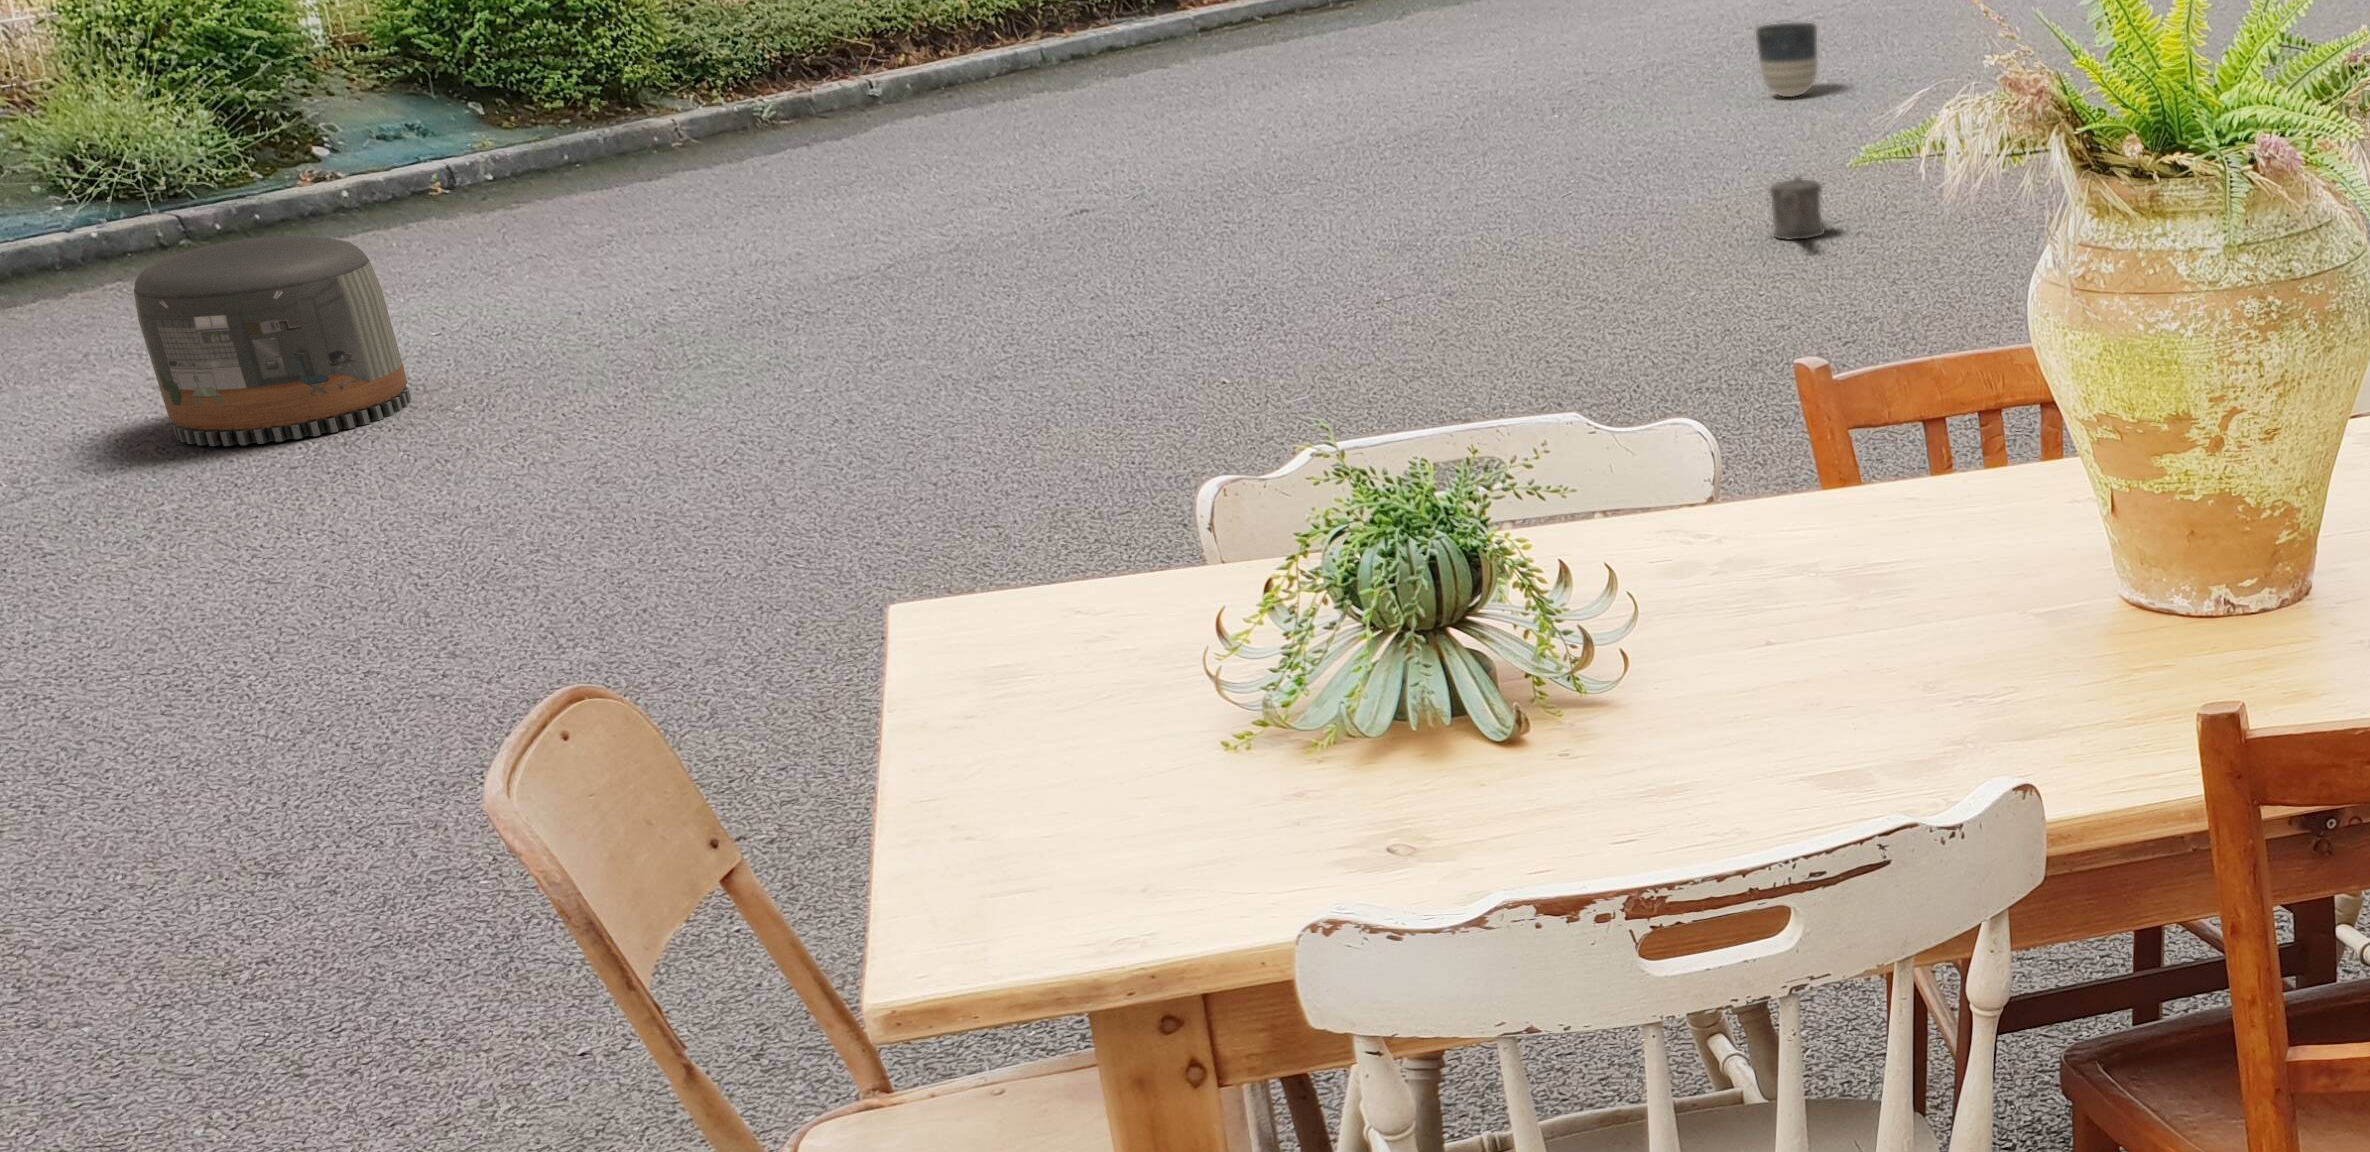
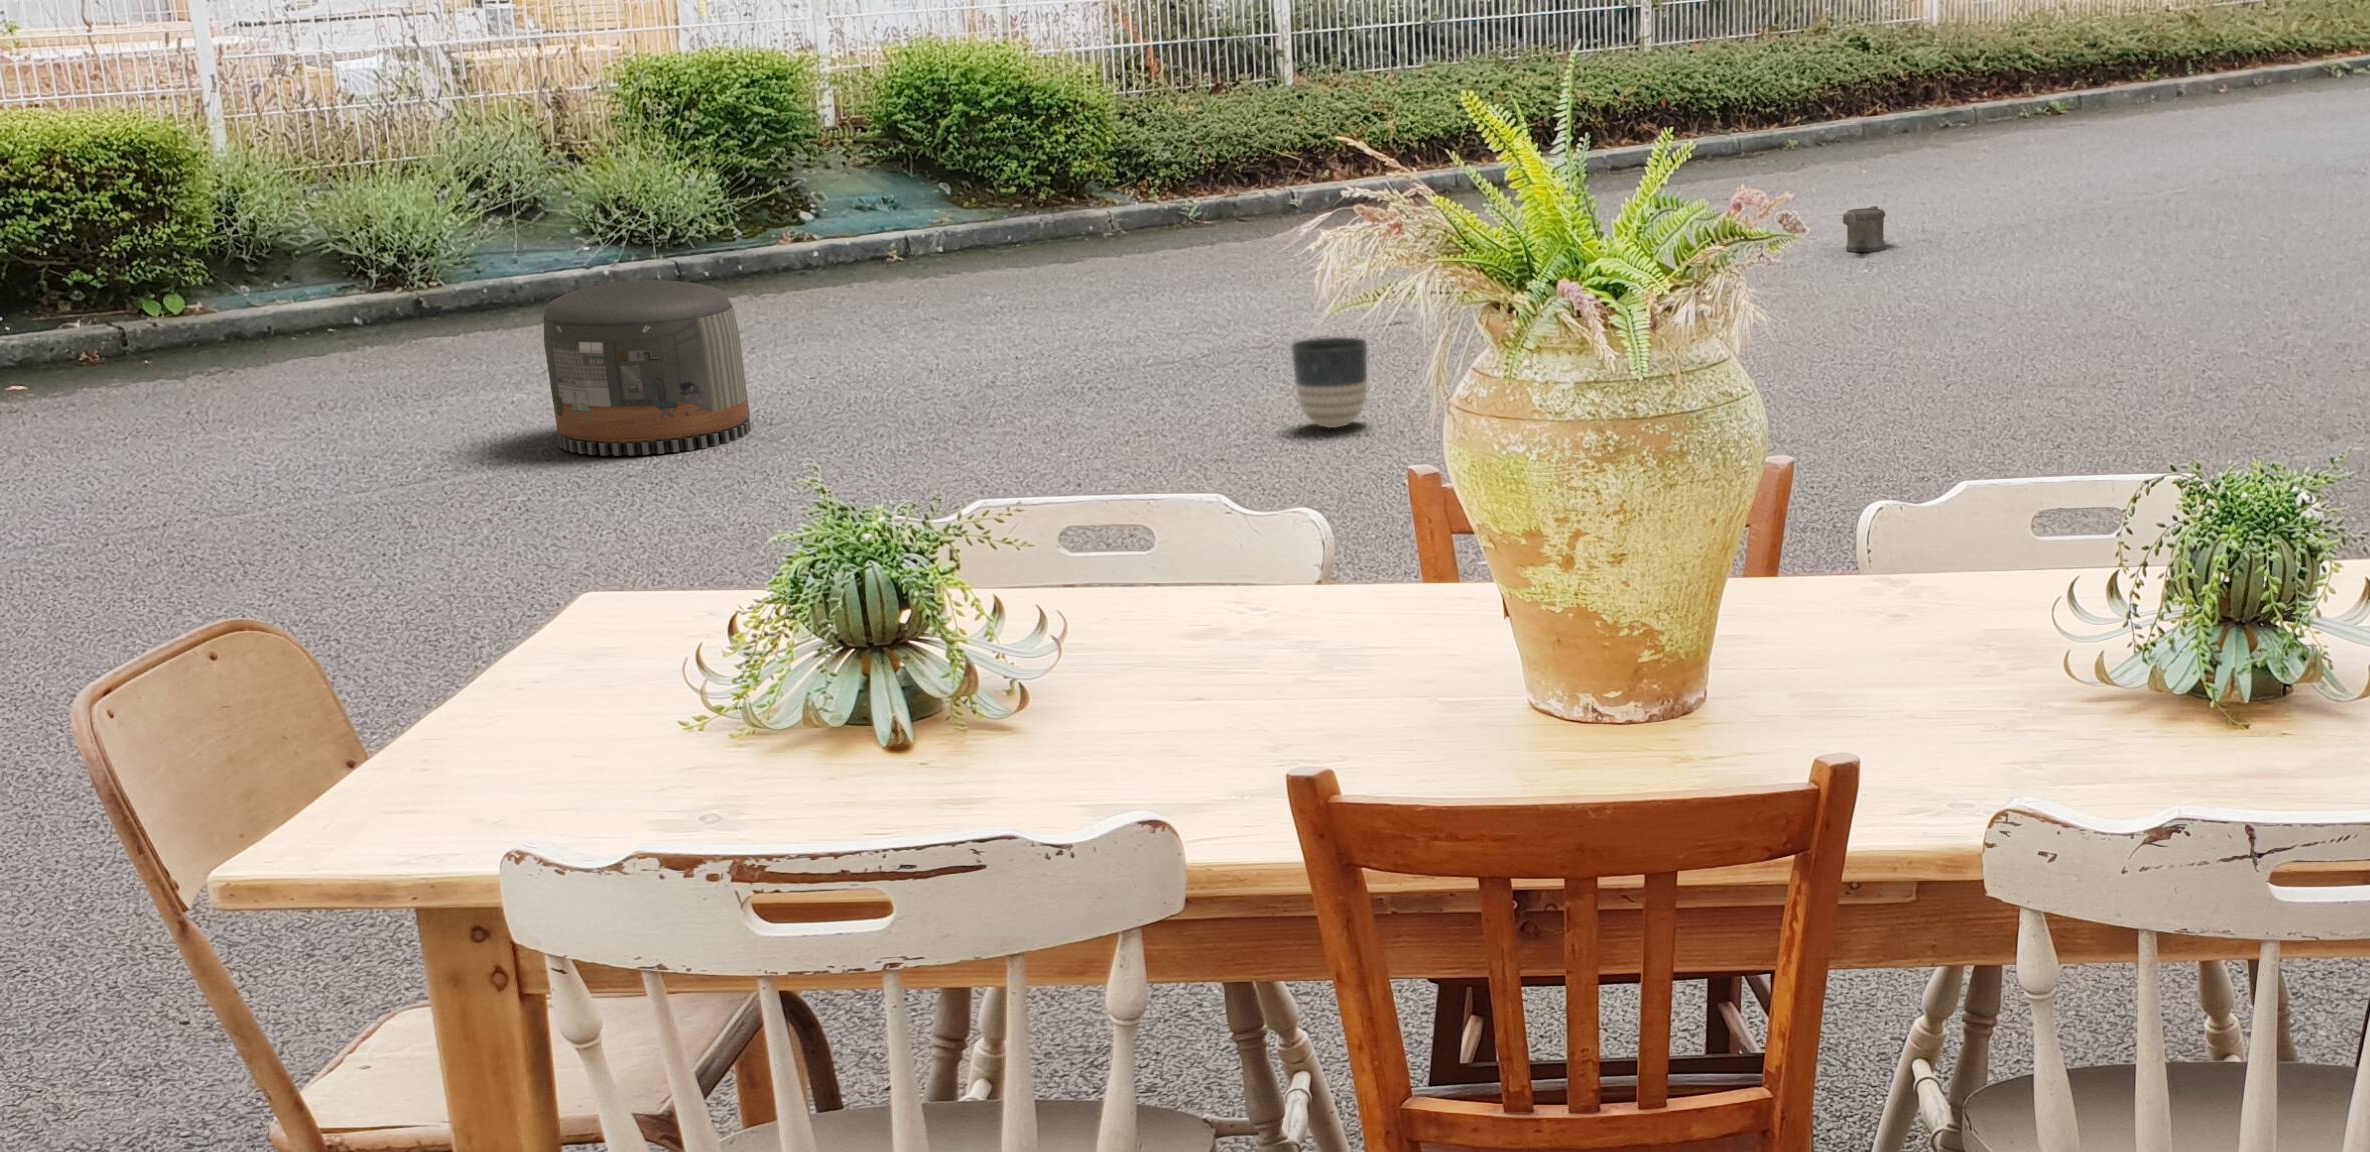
planter: present [1756,23,1818,97] -> present [1292,337,1367,428]
watering can: present [1770,176,1824,239] -> present [1843,206,1885,252]

